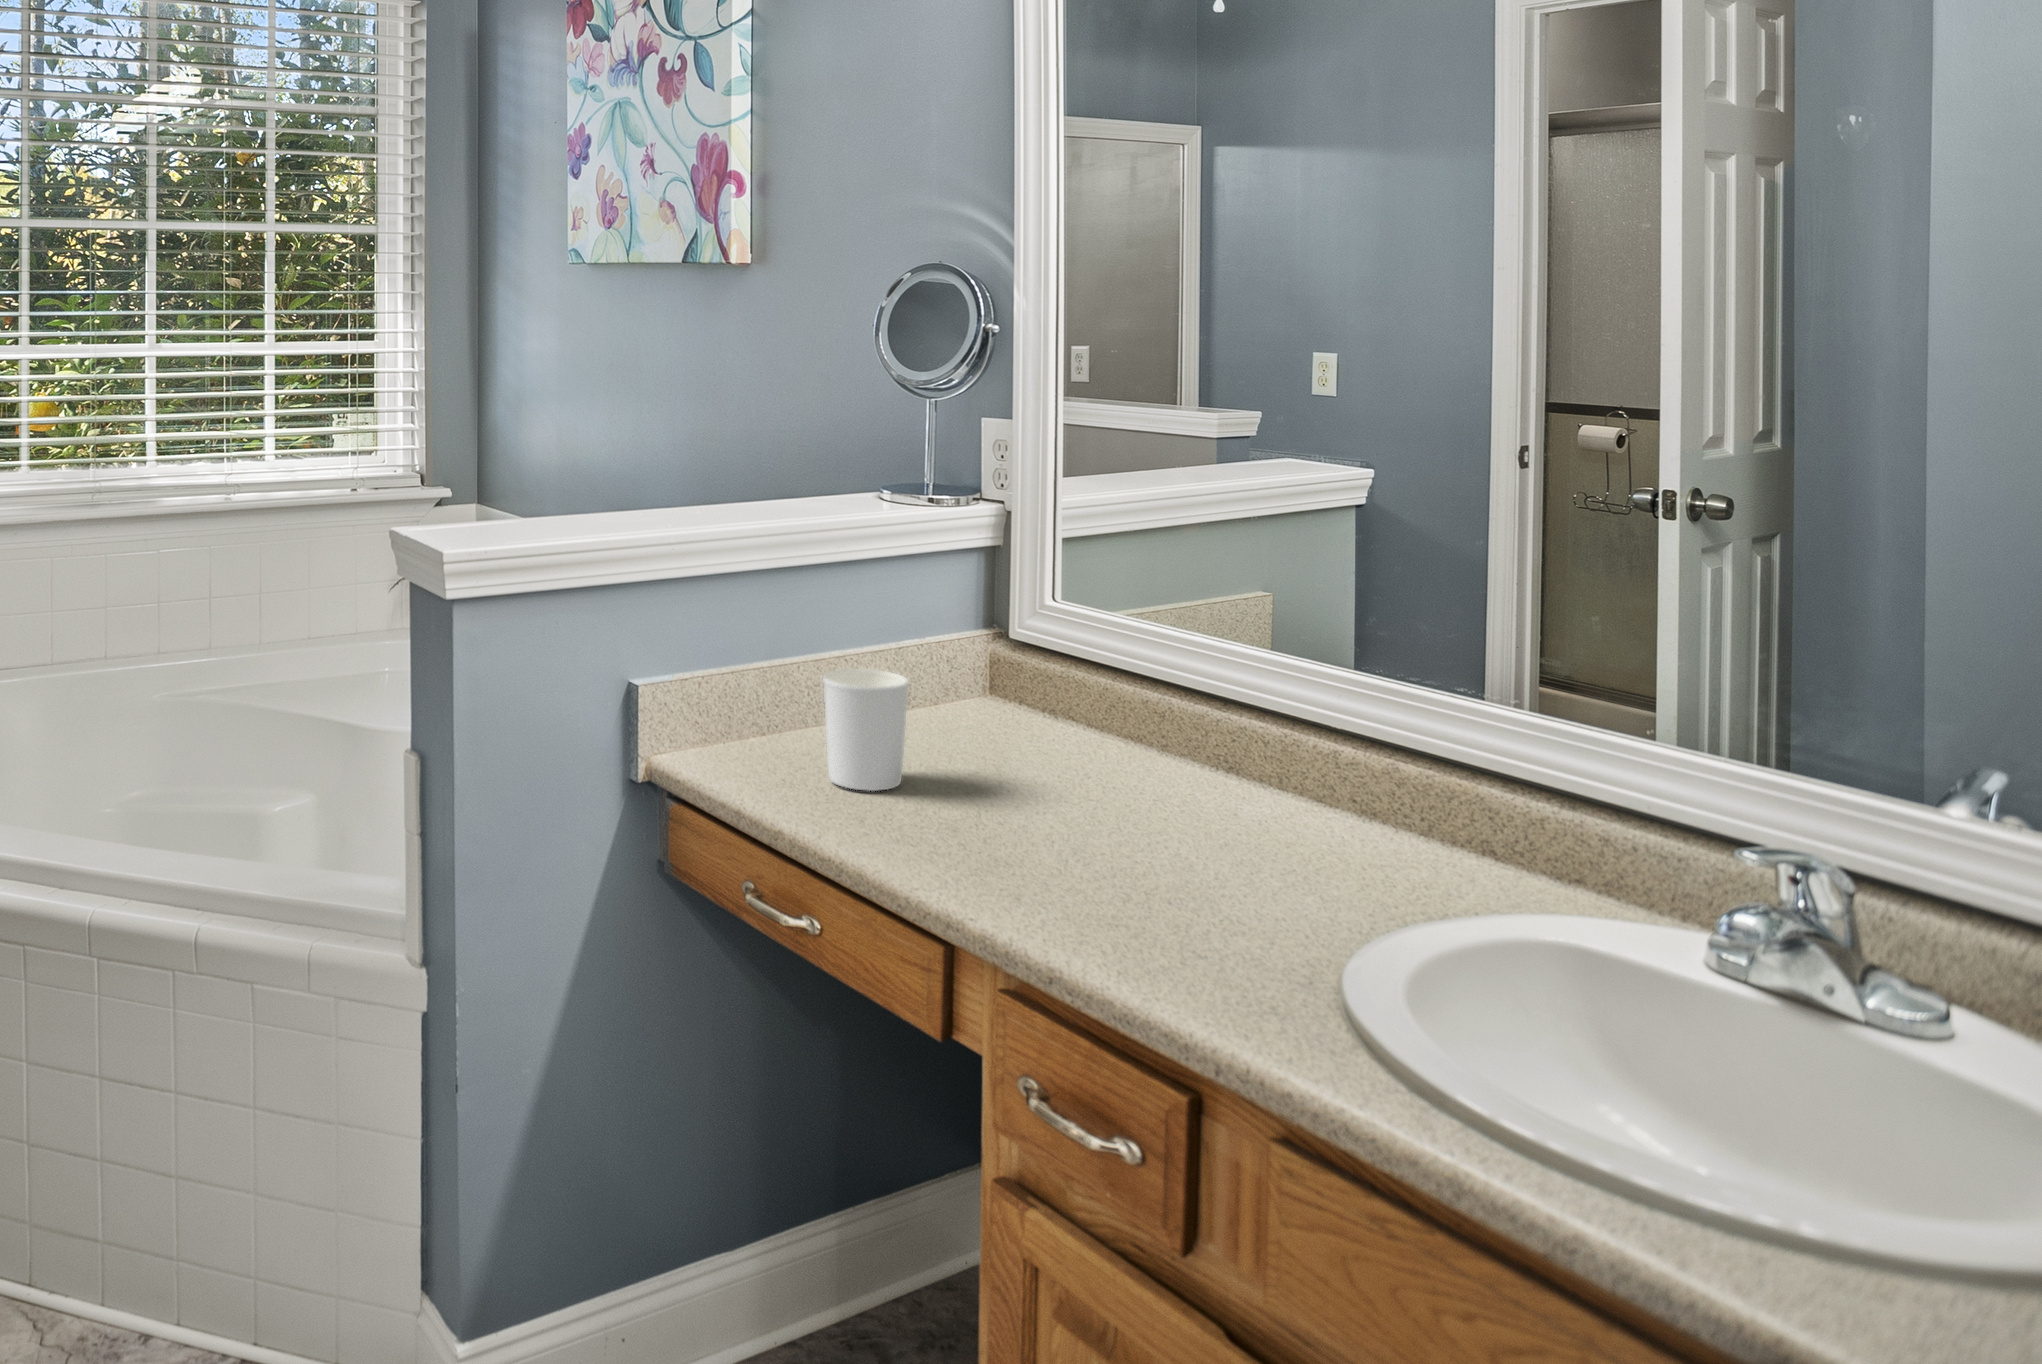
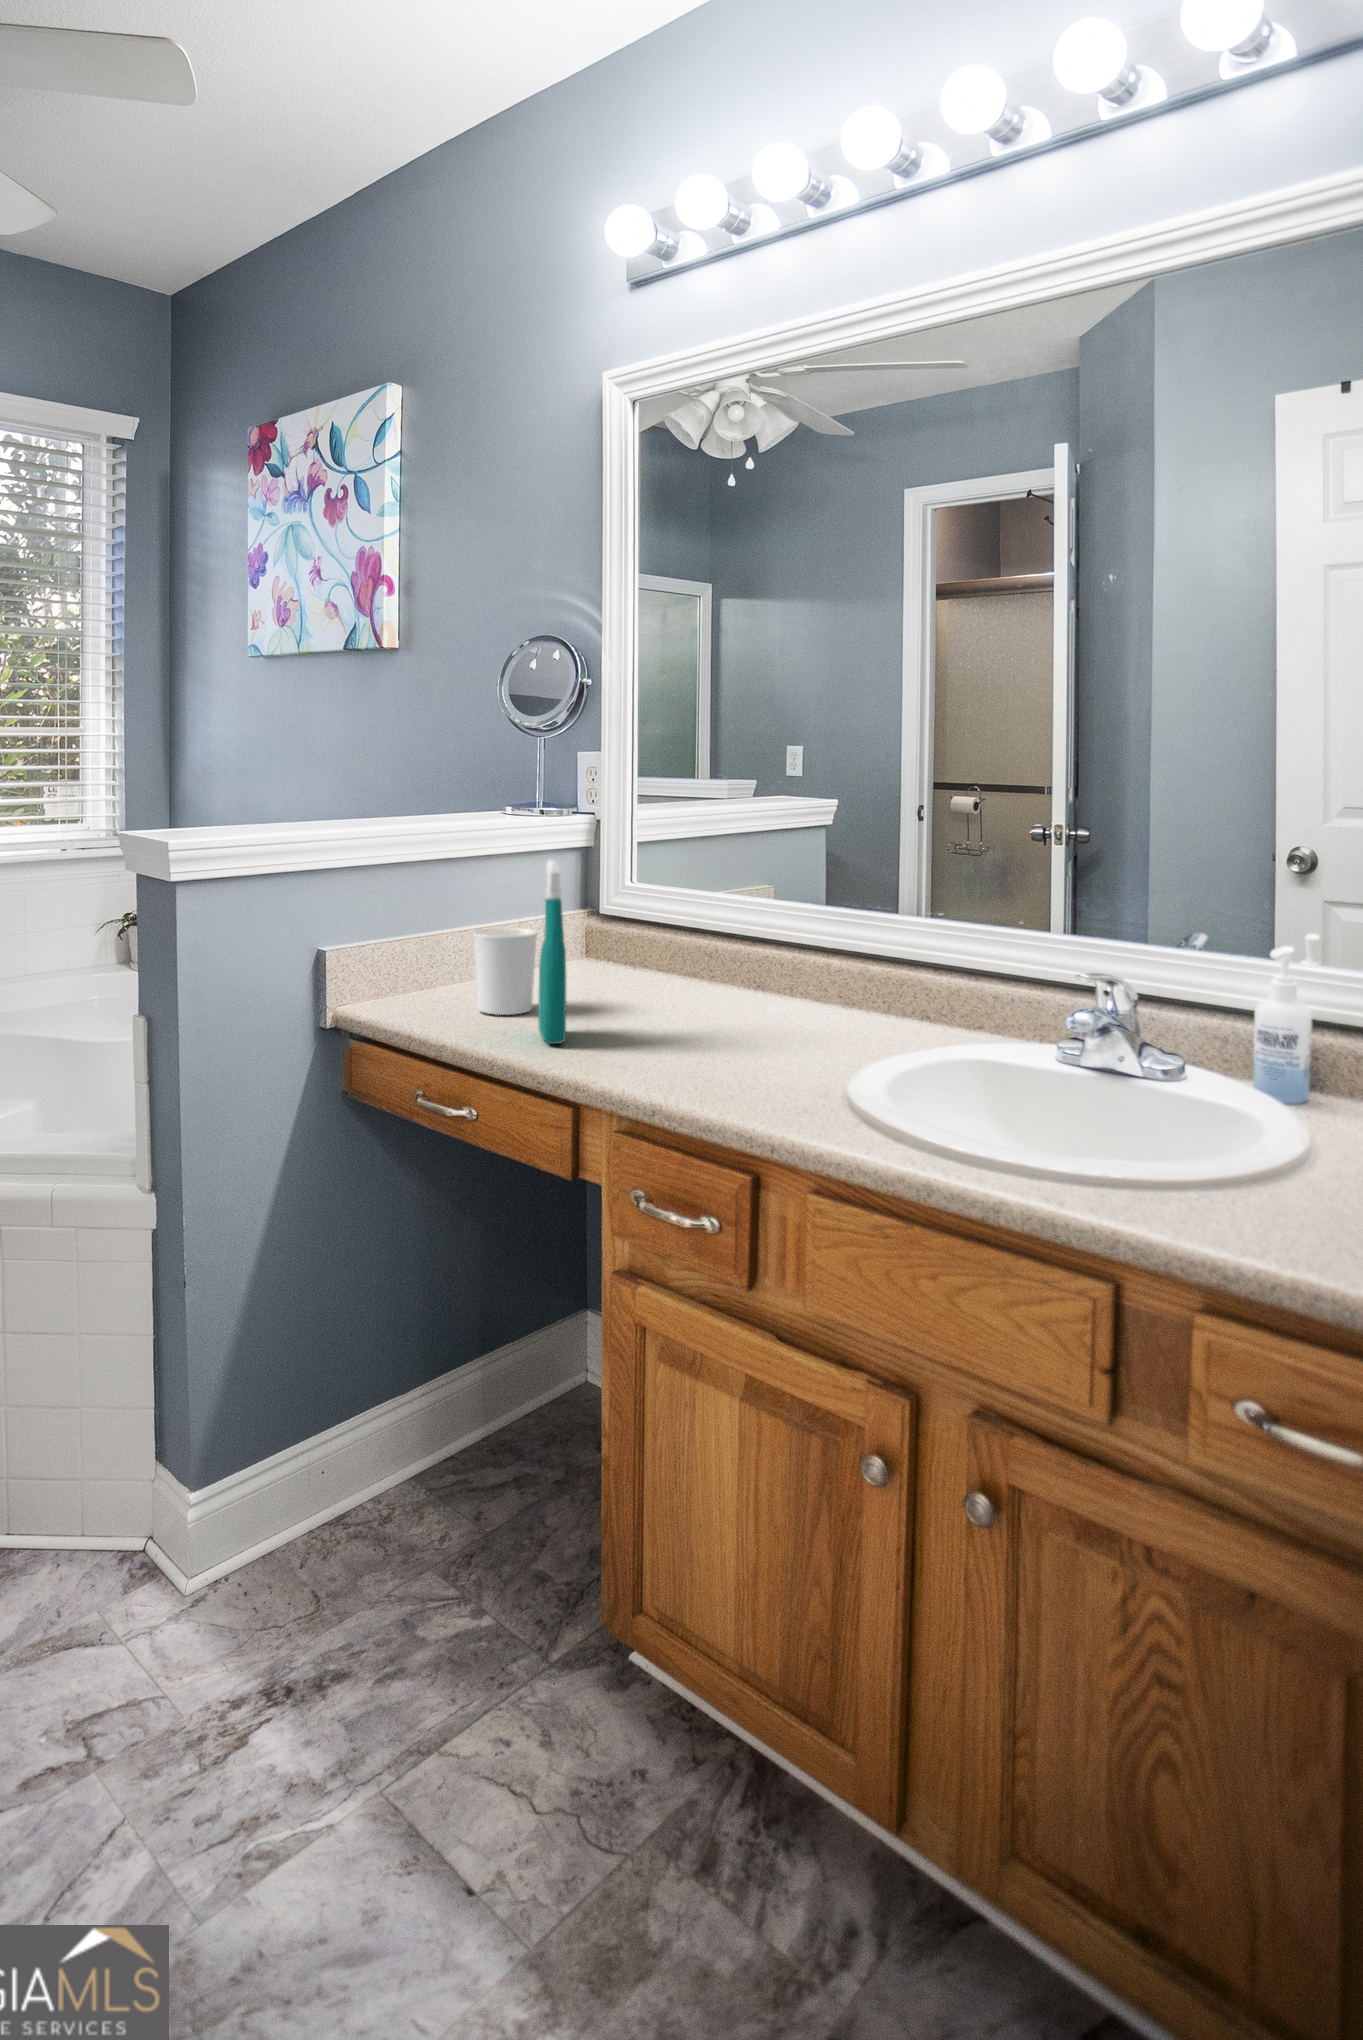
spray bottle: none [905,599,940,850] -> present [538,860,566,1044]

